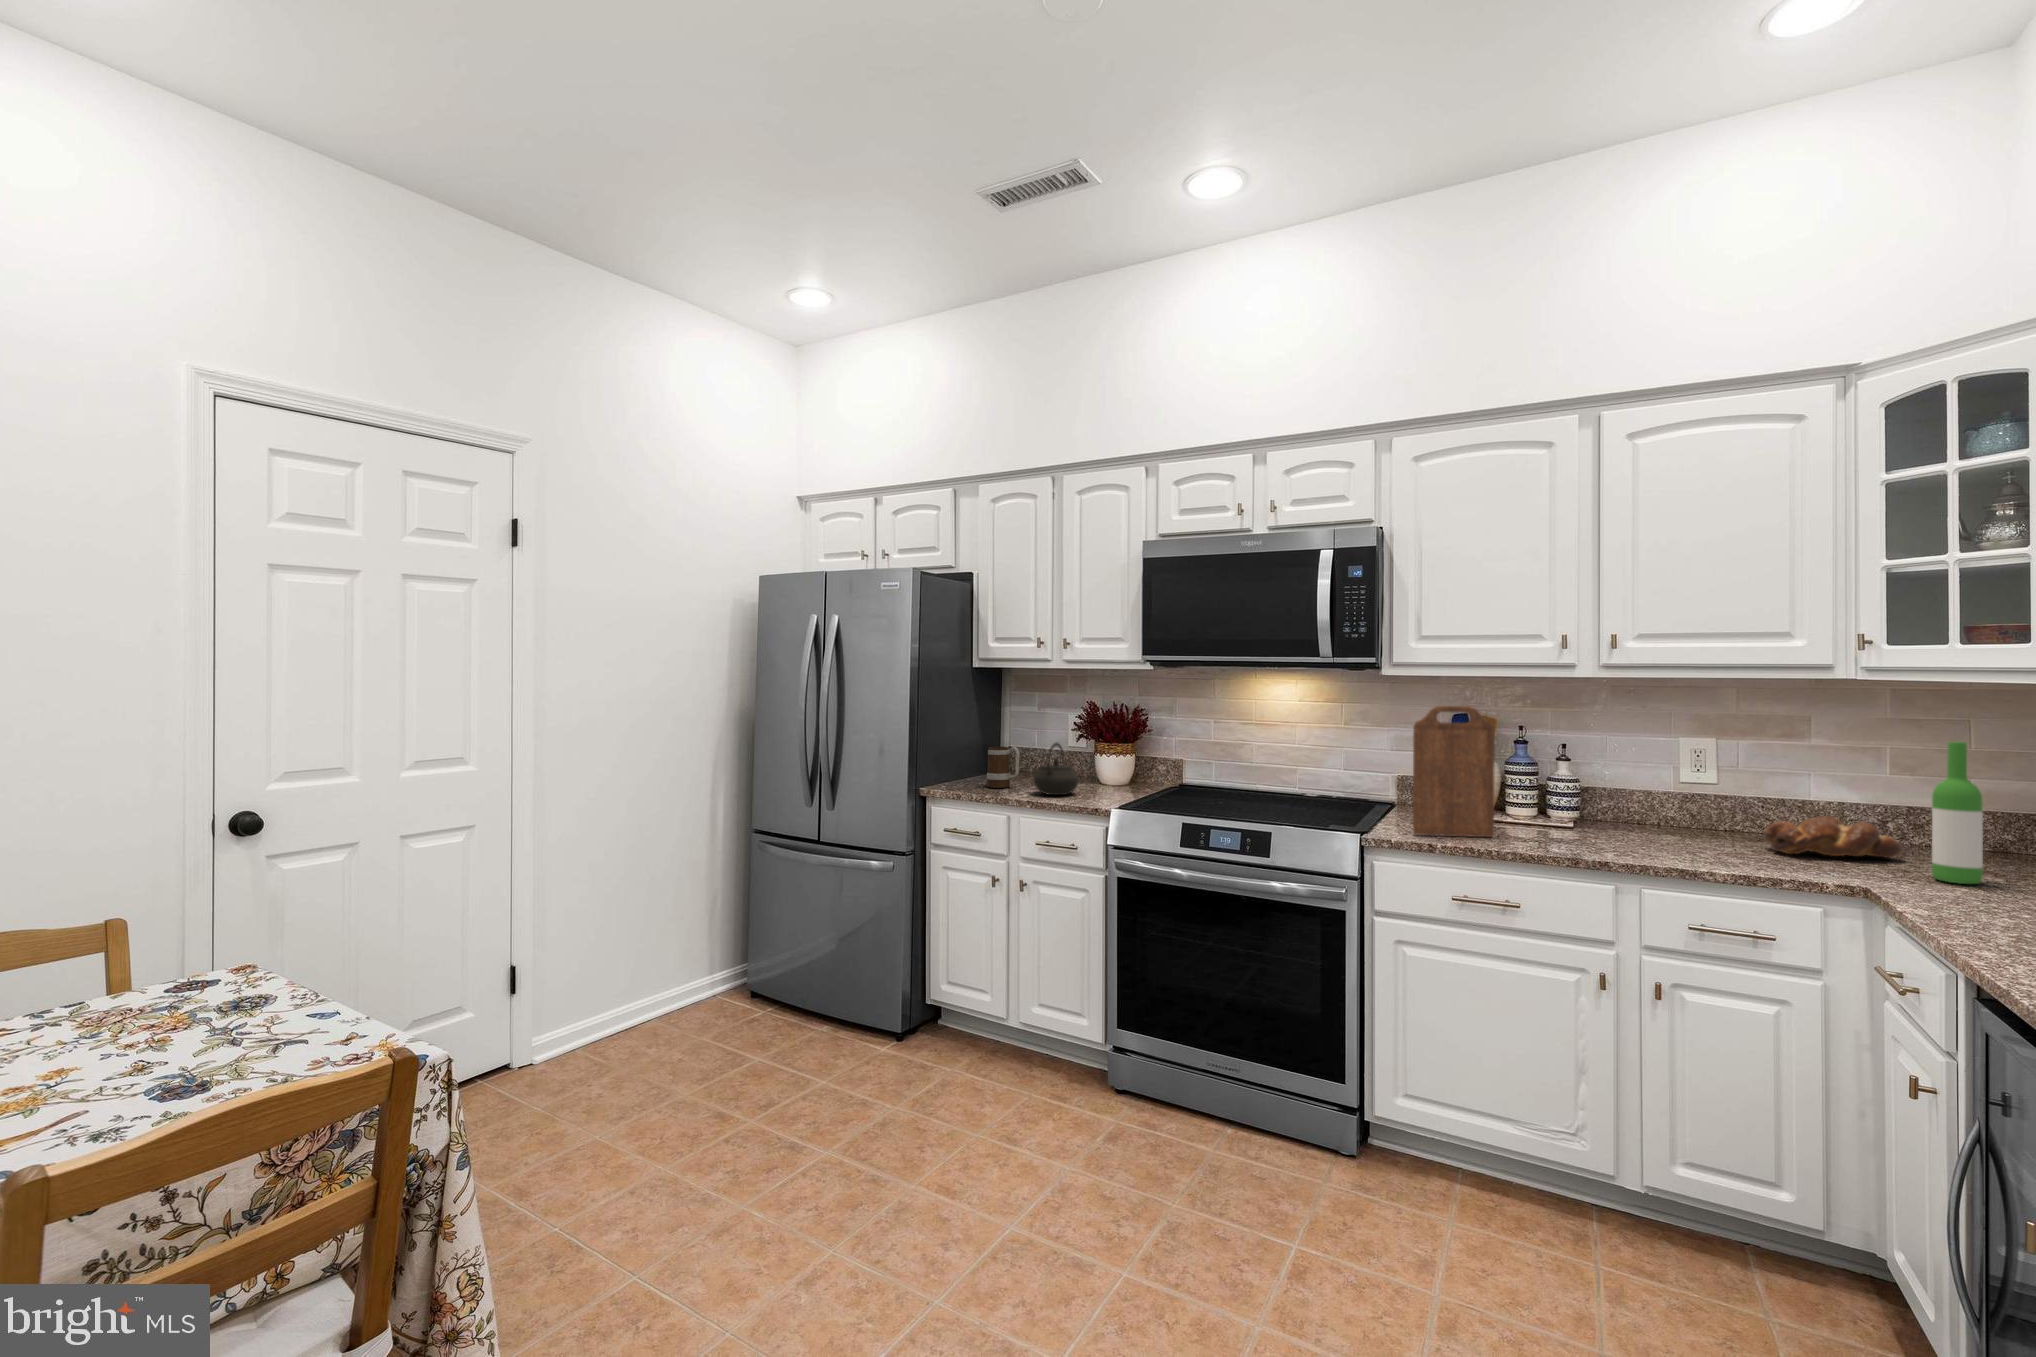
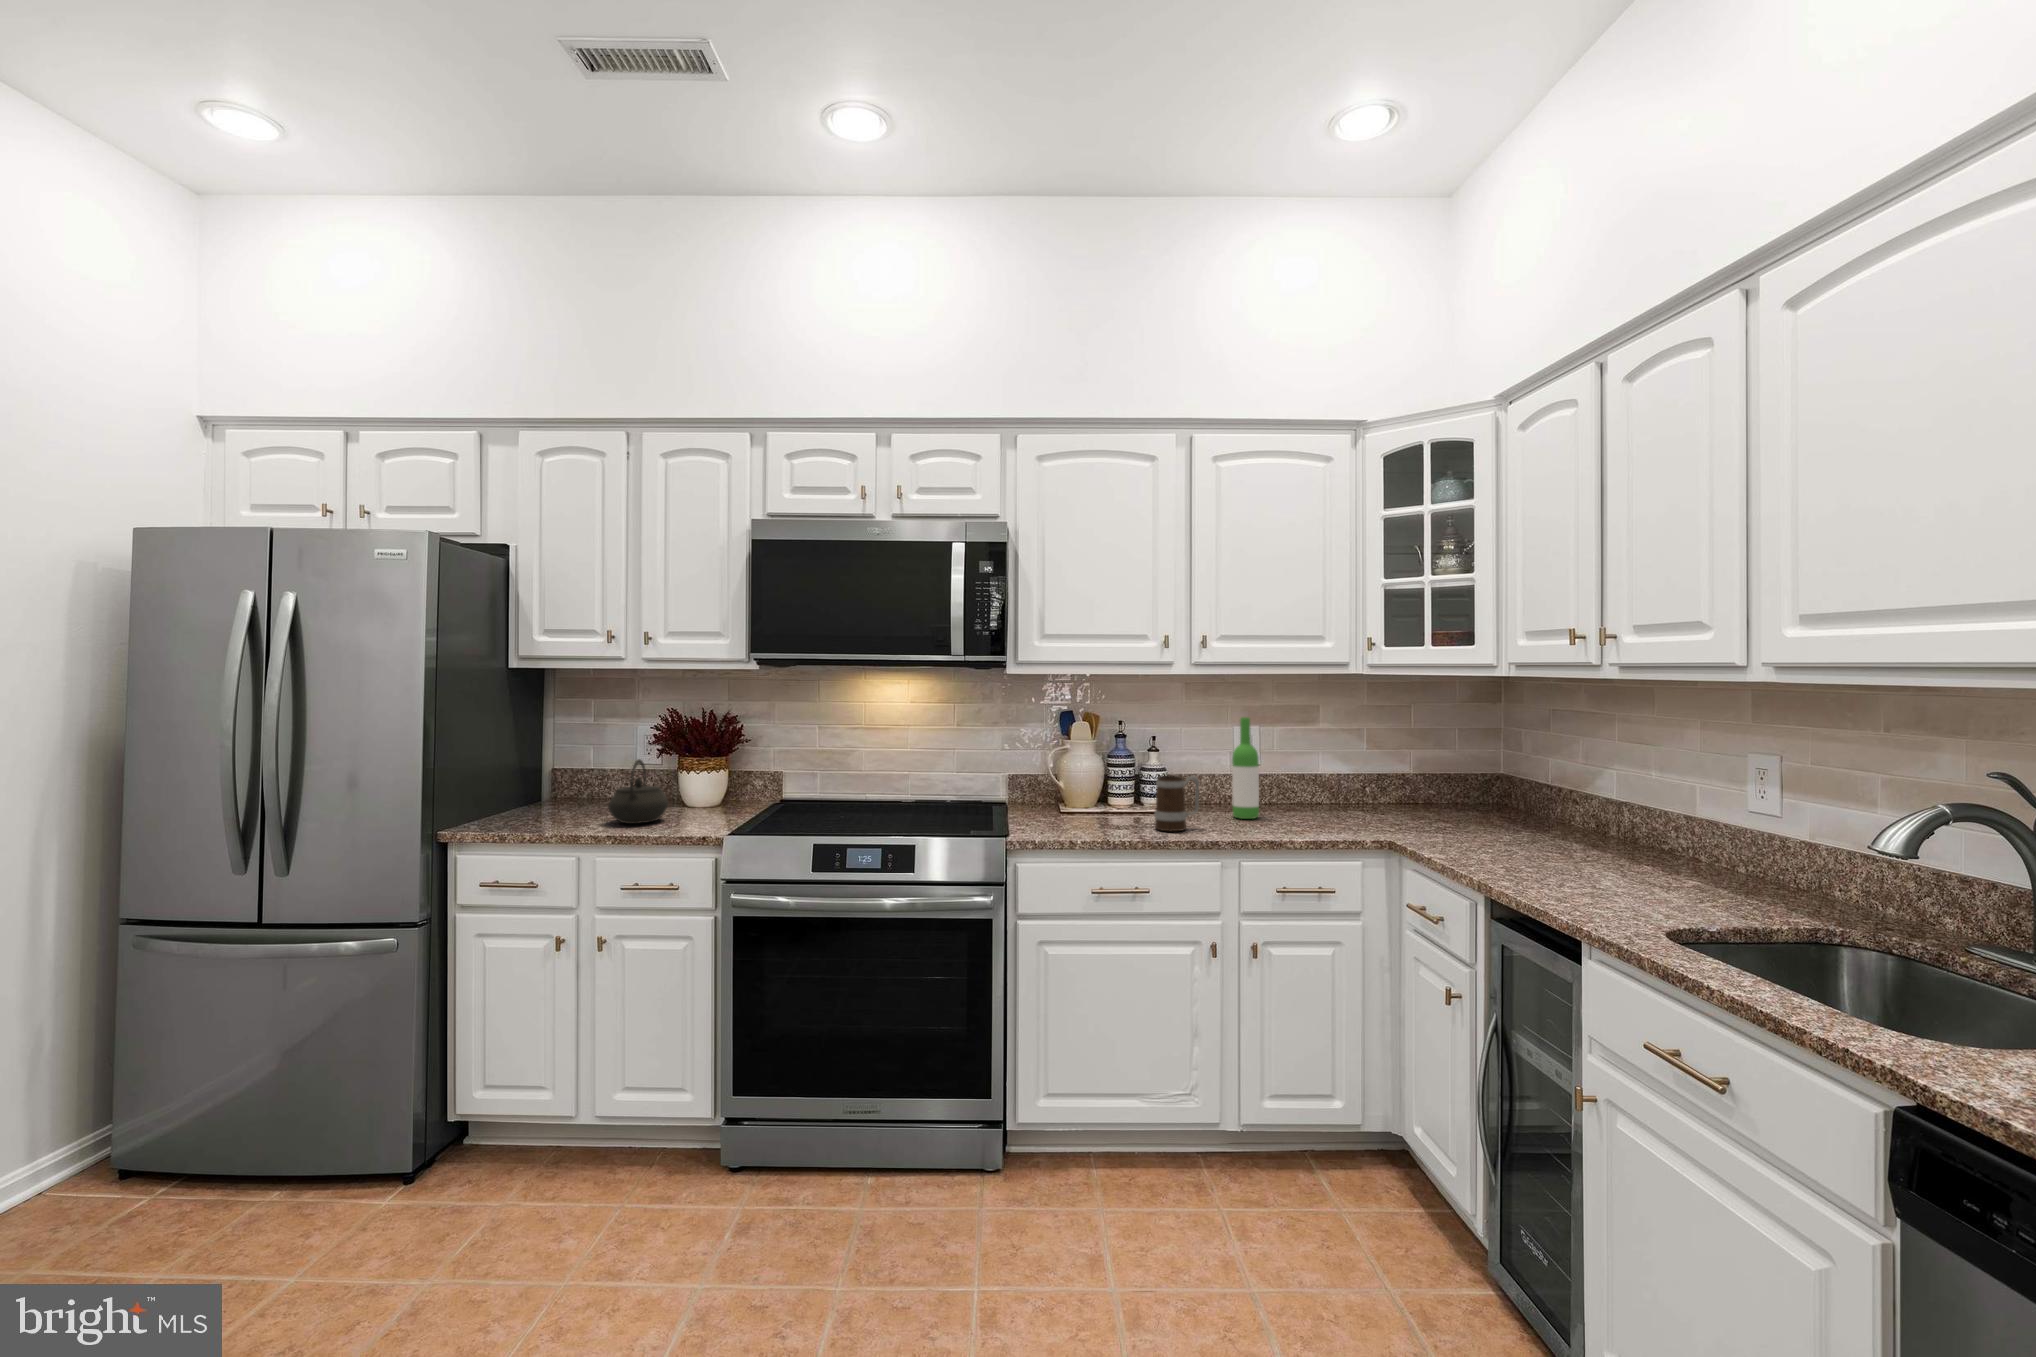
cutting board: present [1413,706,1495,837] -> none [1051,704,1118,832]
wine bottle: present [1932,742,1983,884] -> present [1232,717,1259,819]
mug: present [987,747,1020,788] -> present [1155,775,1199,831]
bread loaf: present [1764,816,1903,857] -> none [1305,786,1391,819]

